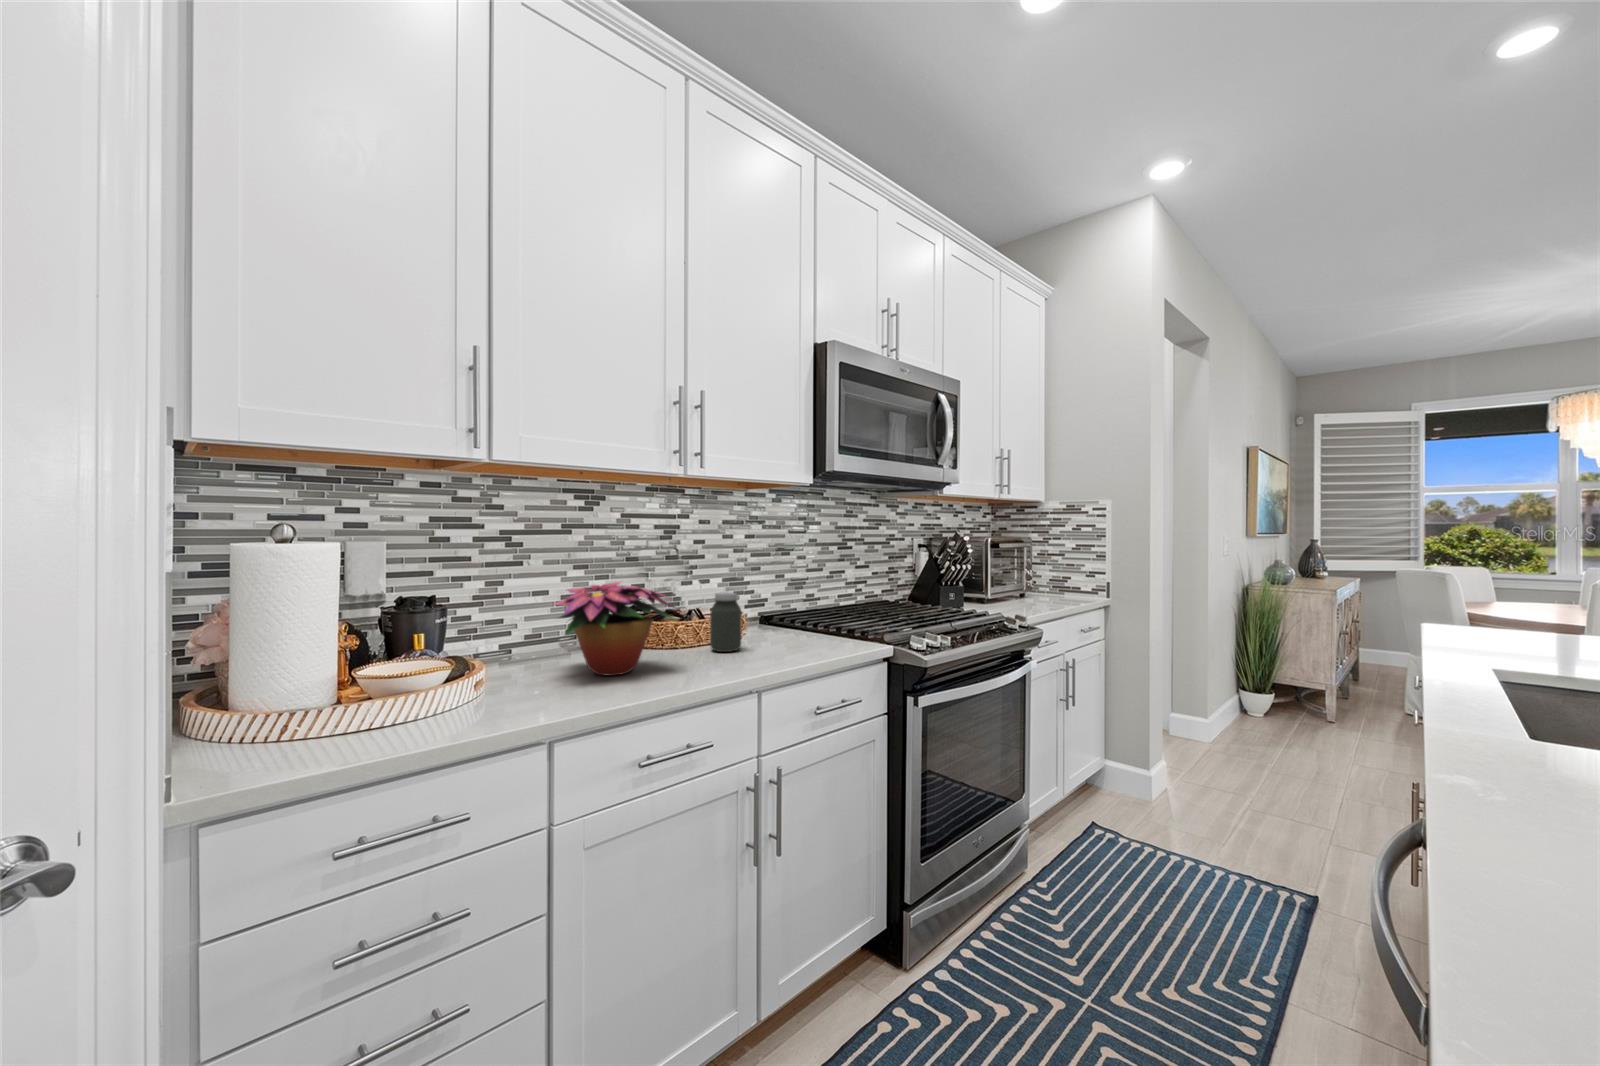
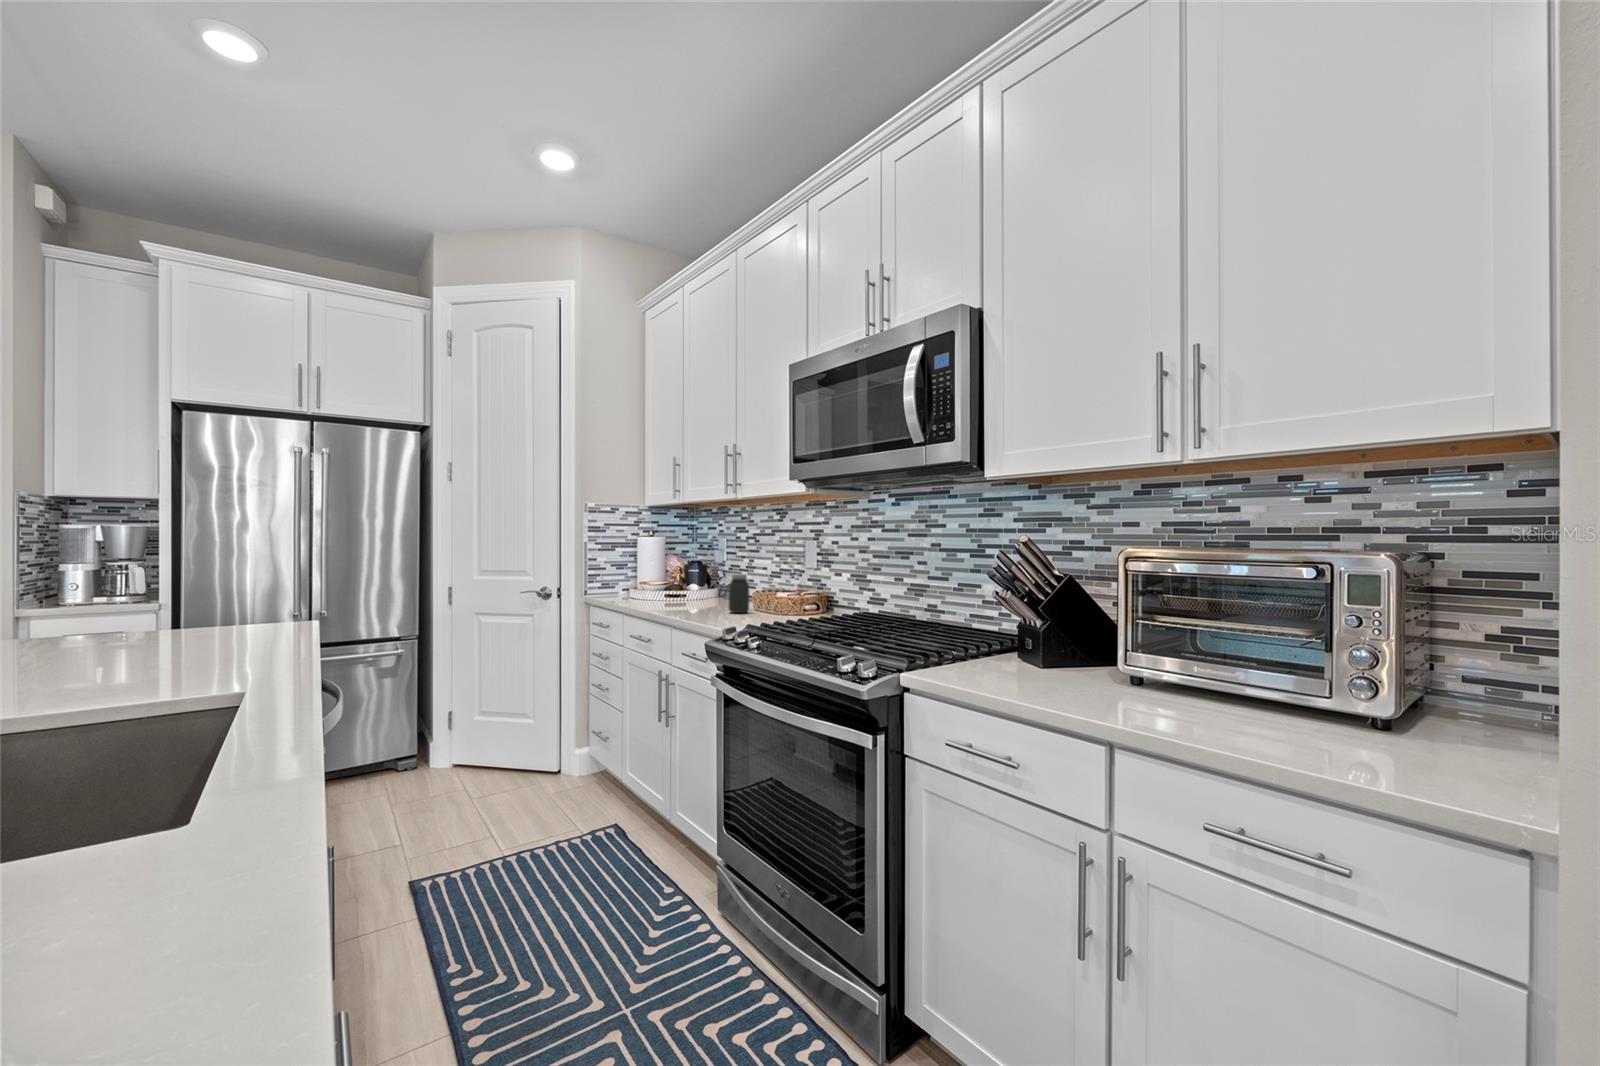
flower arrangement: present [553,581,675,676] -> none [662,559,728,606]

